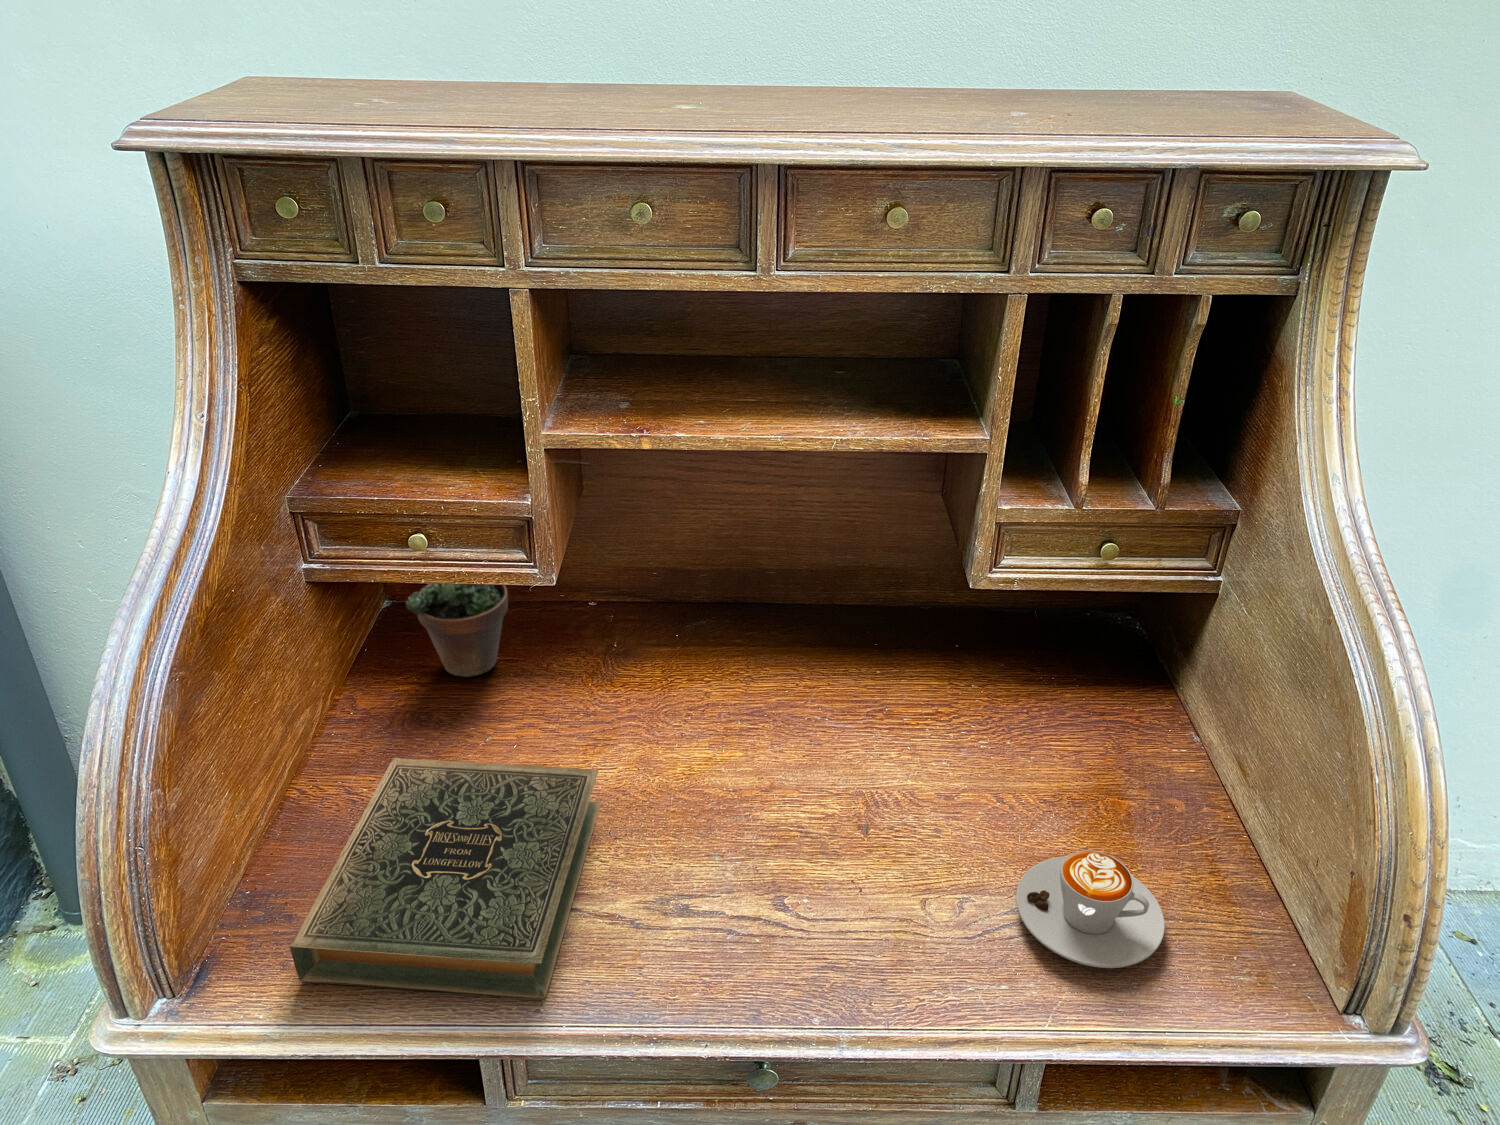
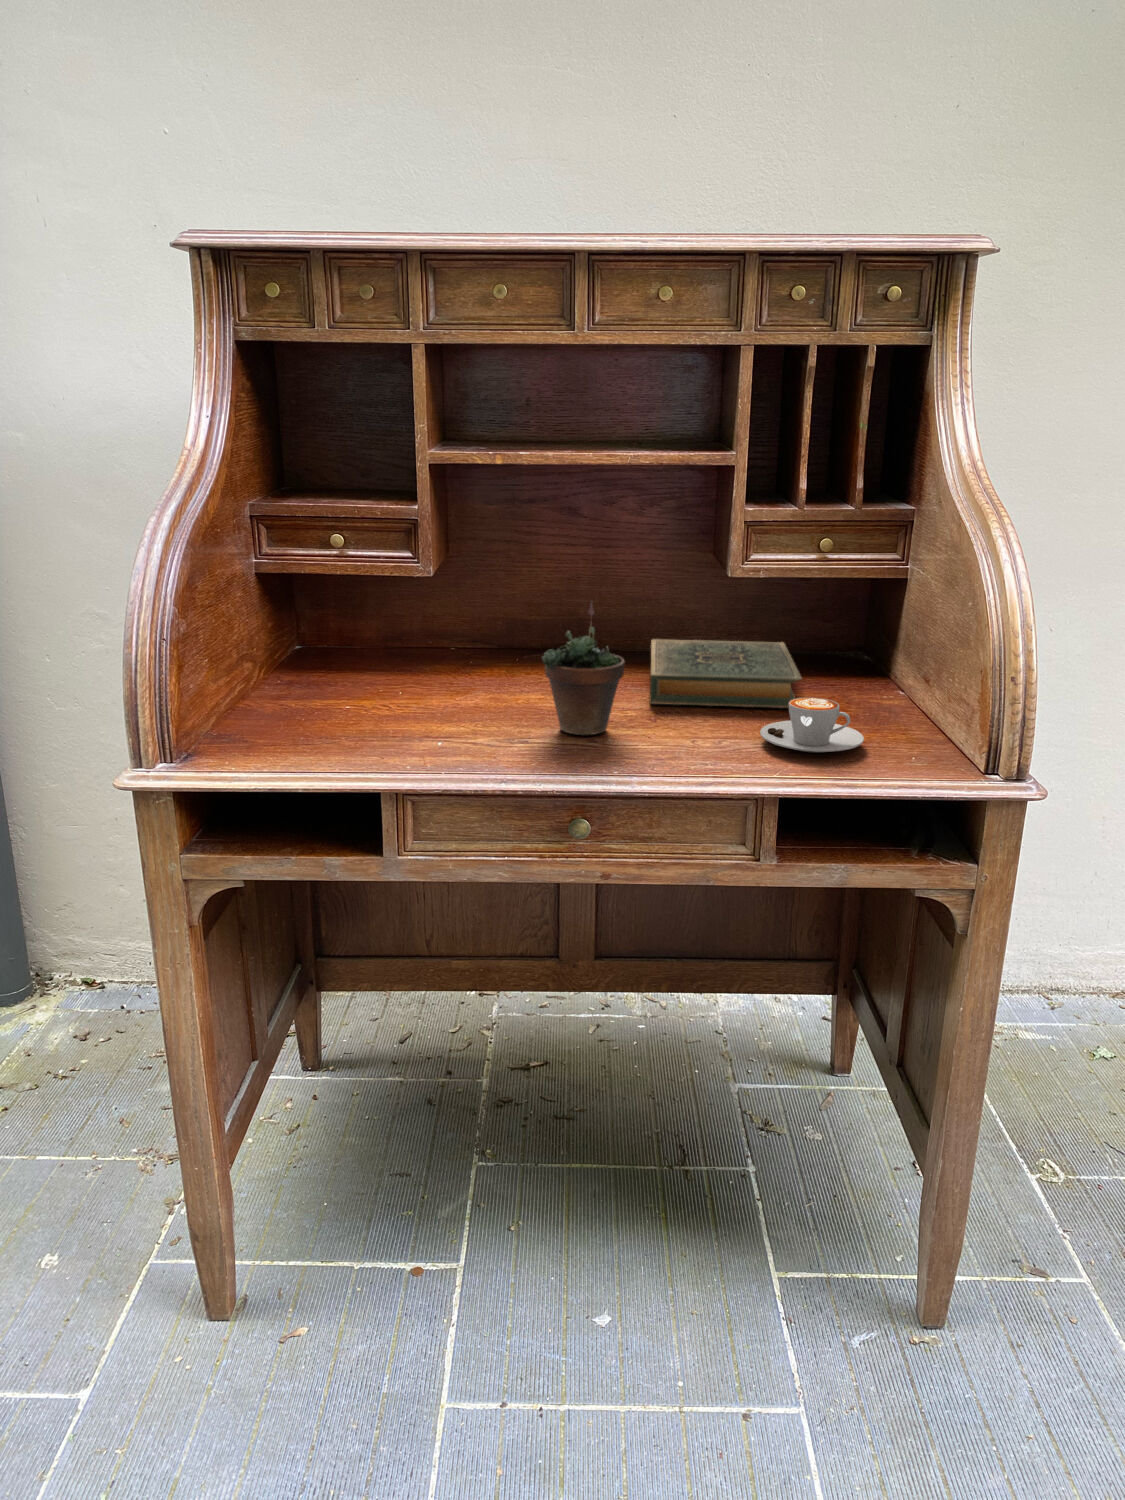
succulent plant: present [406,584,508,677] -> present [542,602,625,735]
hardback book: present [290,758,601,999] -> present [650,639,802,708]

